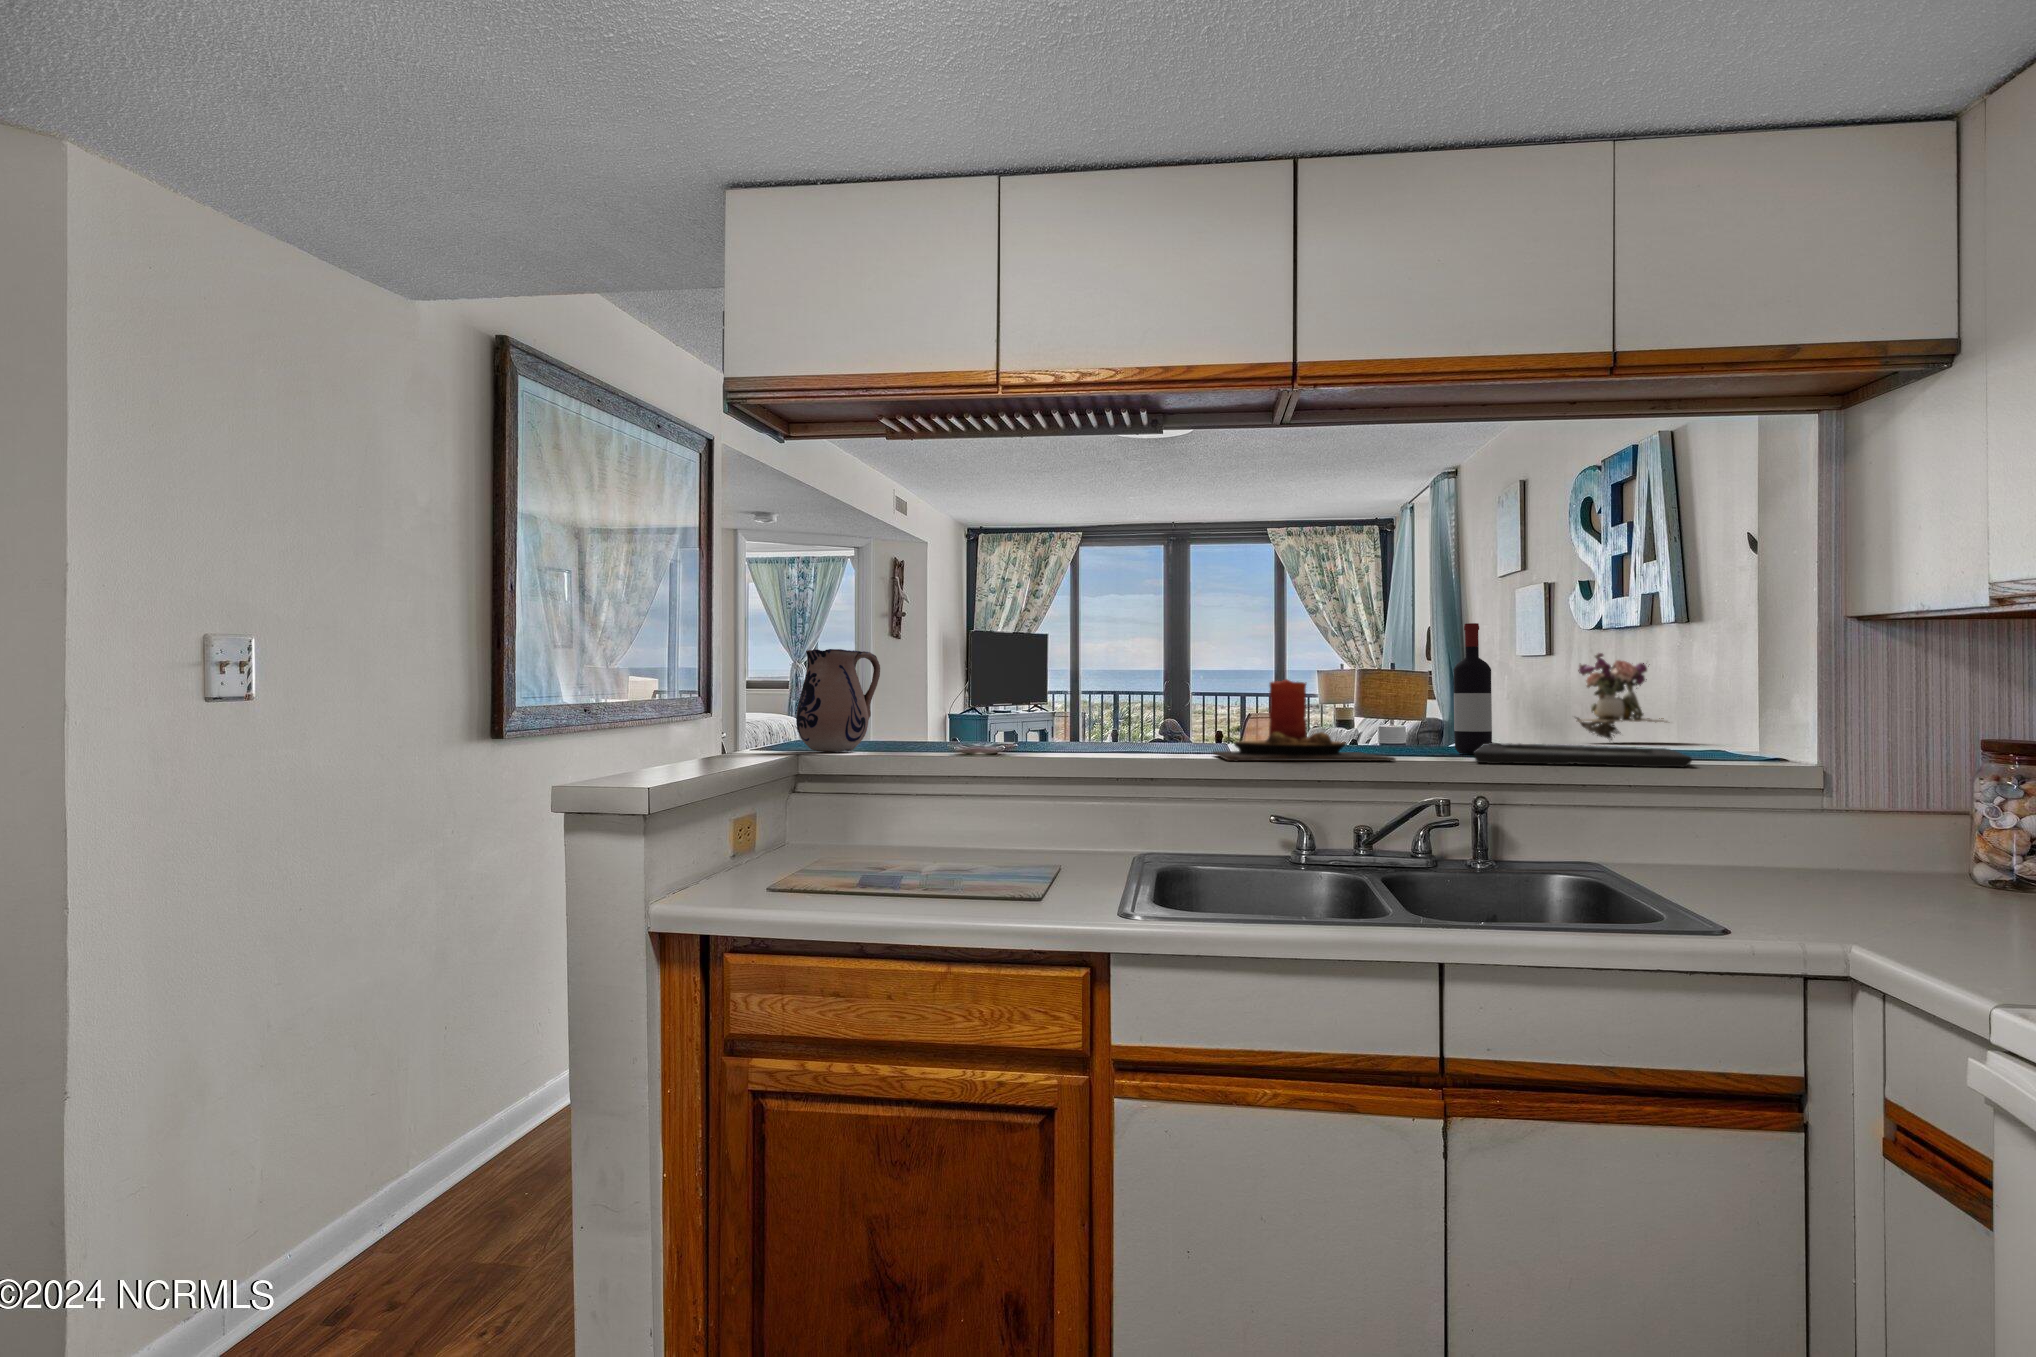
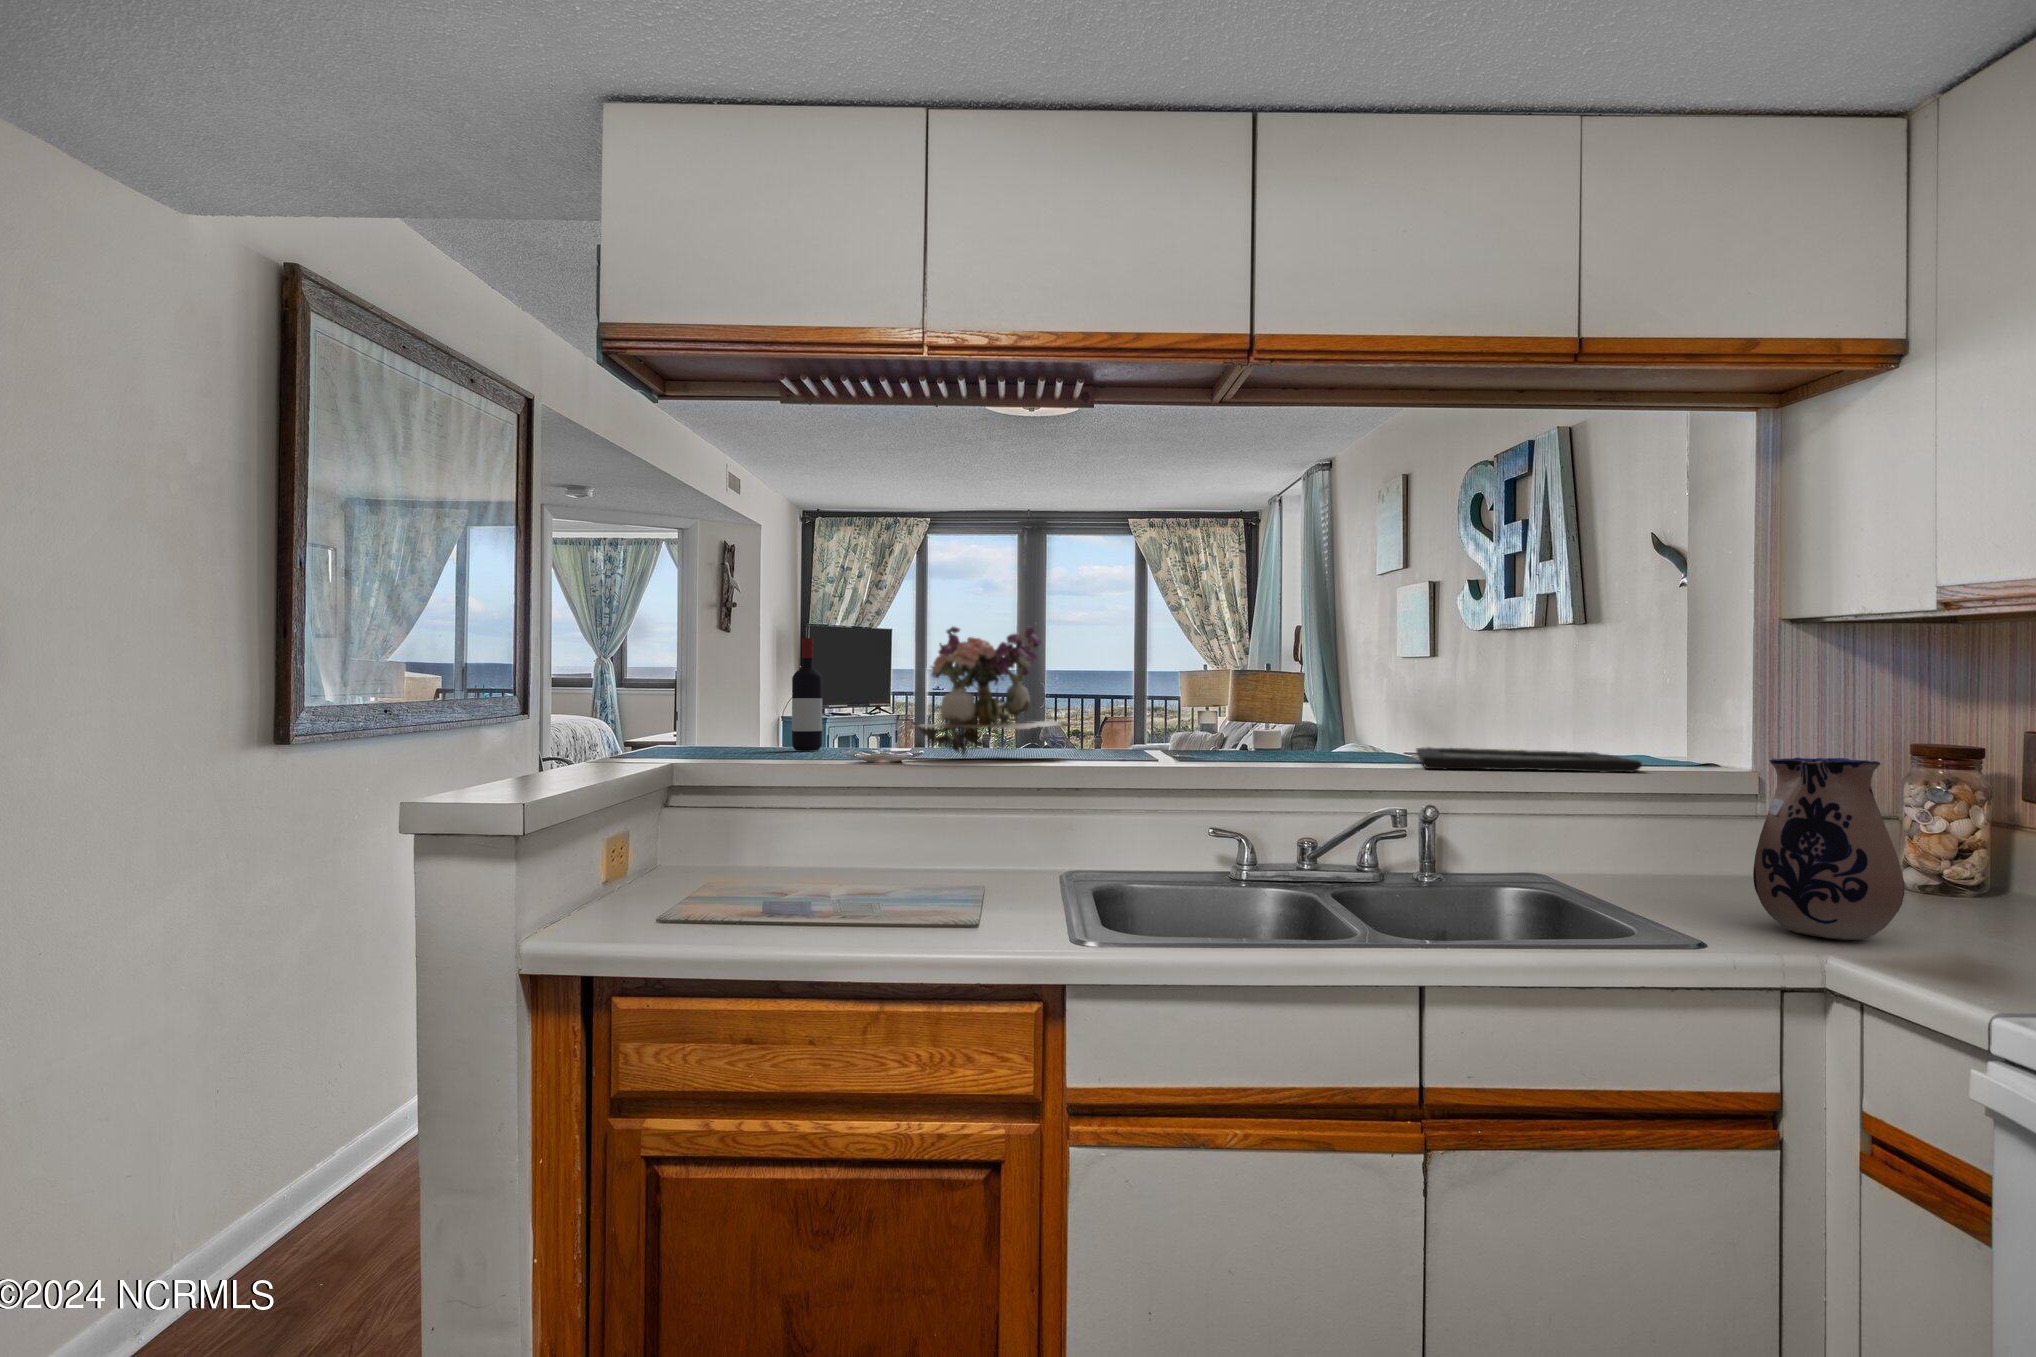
wine bottle: present [1453,623,1492,754] -> present [792,638,822,751]
ceramic pitcher: present [796,649,880,752] -> present [1753,758,1904,940]
flower arrangement: present [1576,653,1667,740] -> present [908,624,1071,756]
candle: present [1213,679,1396,761] -> none [1137,678,1341,768]

